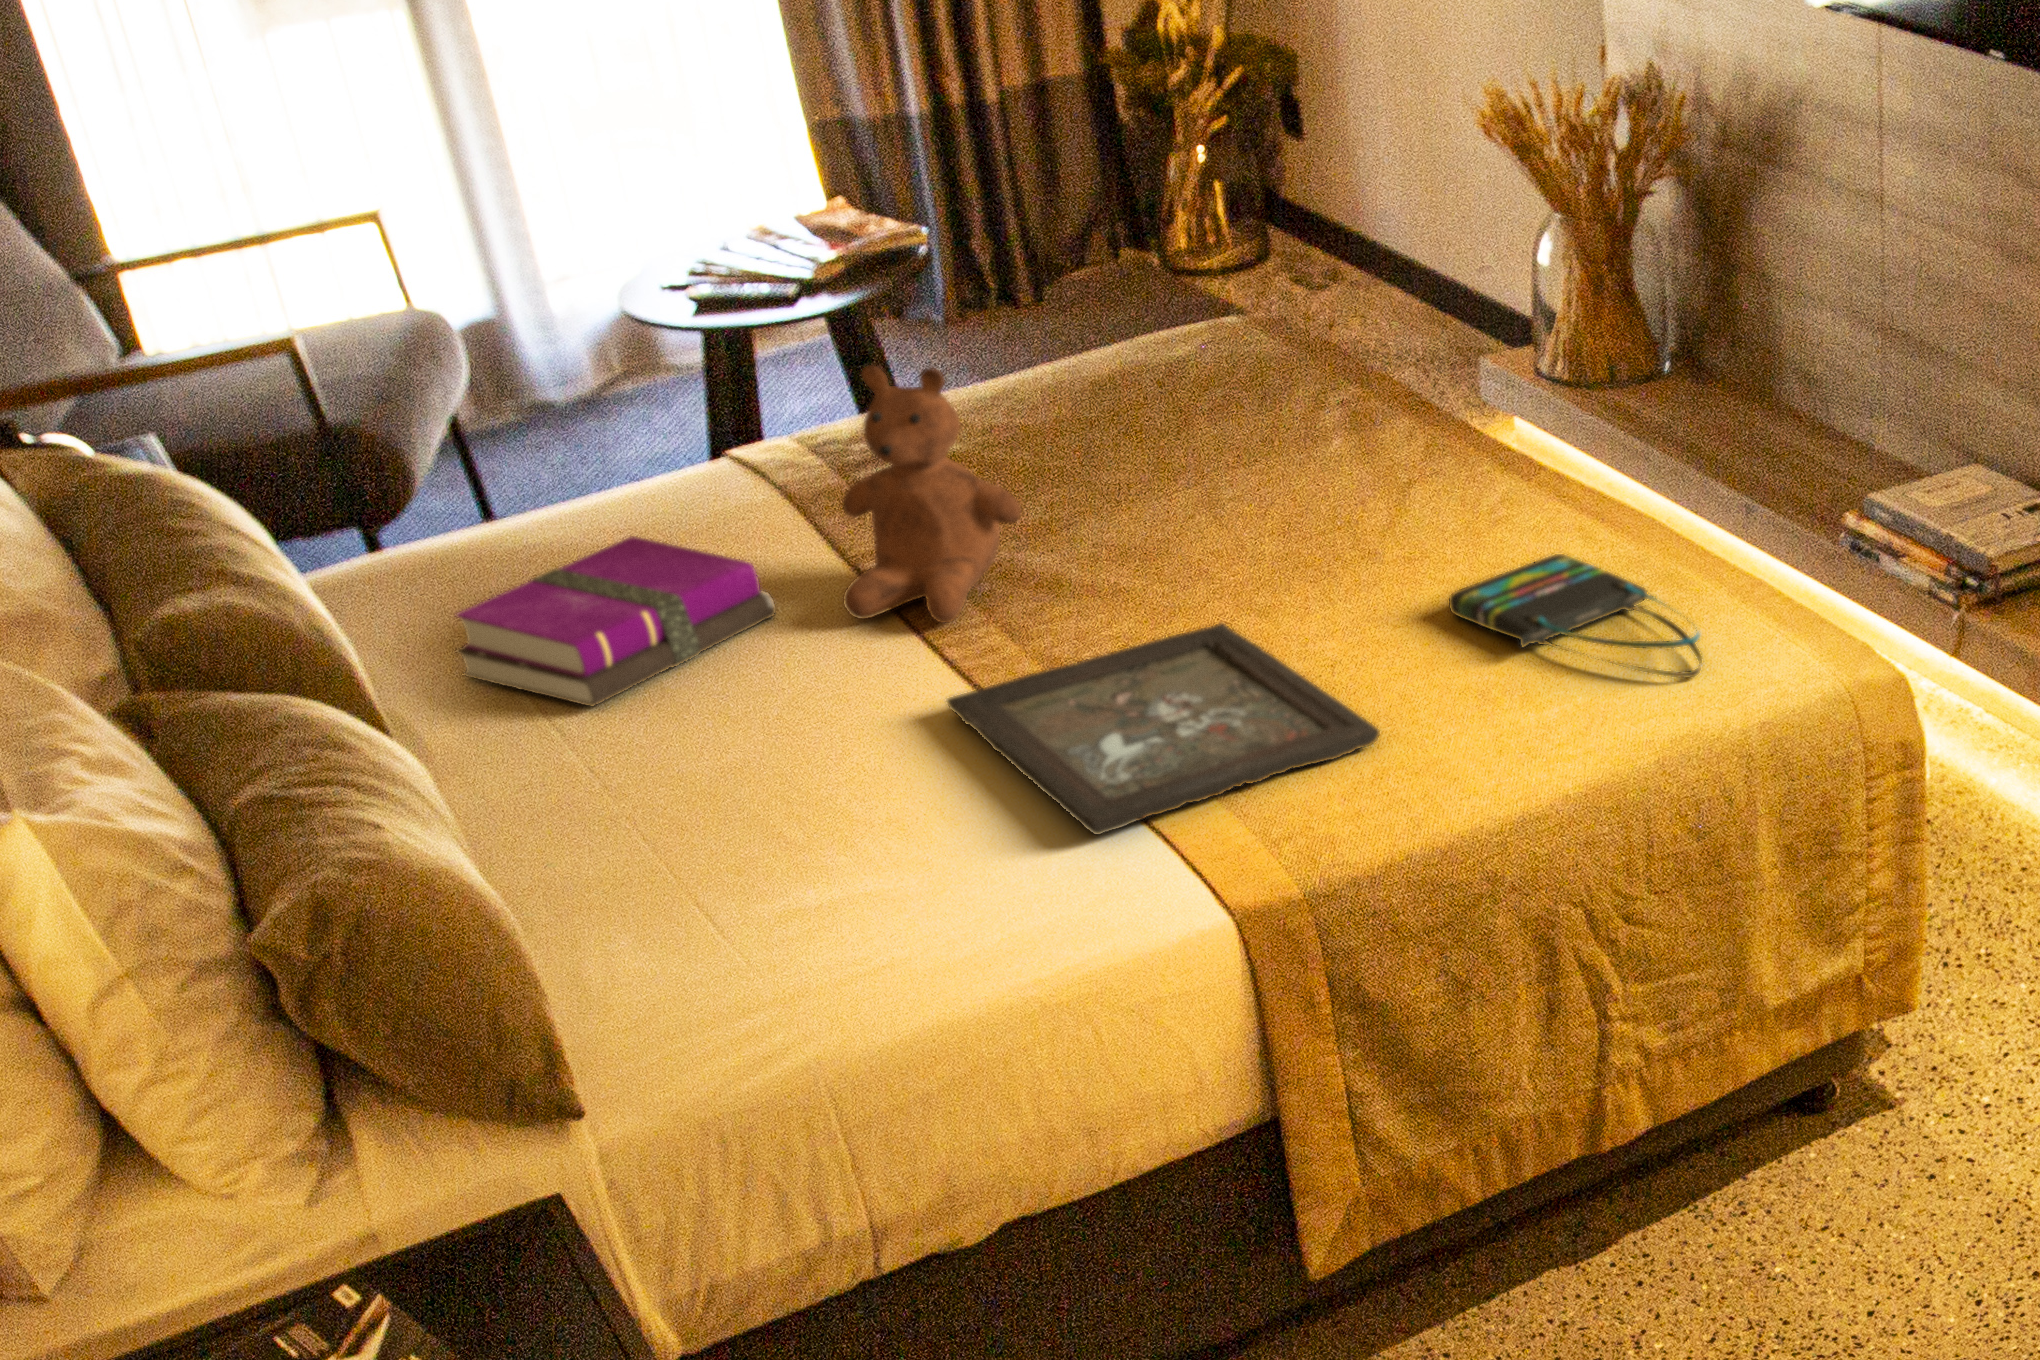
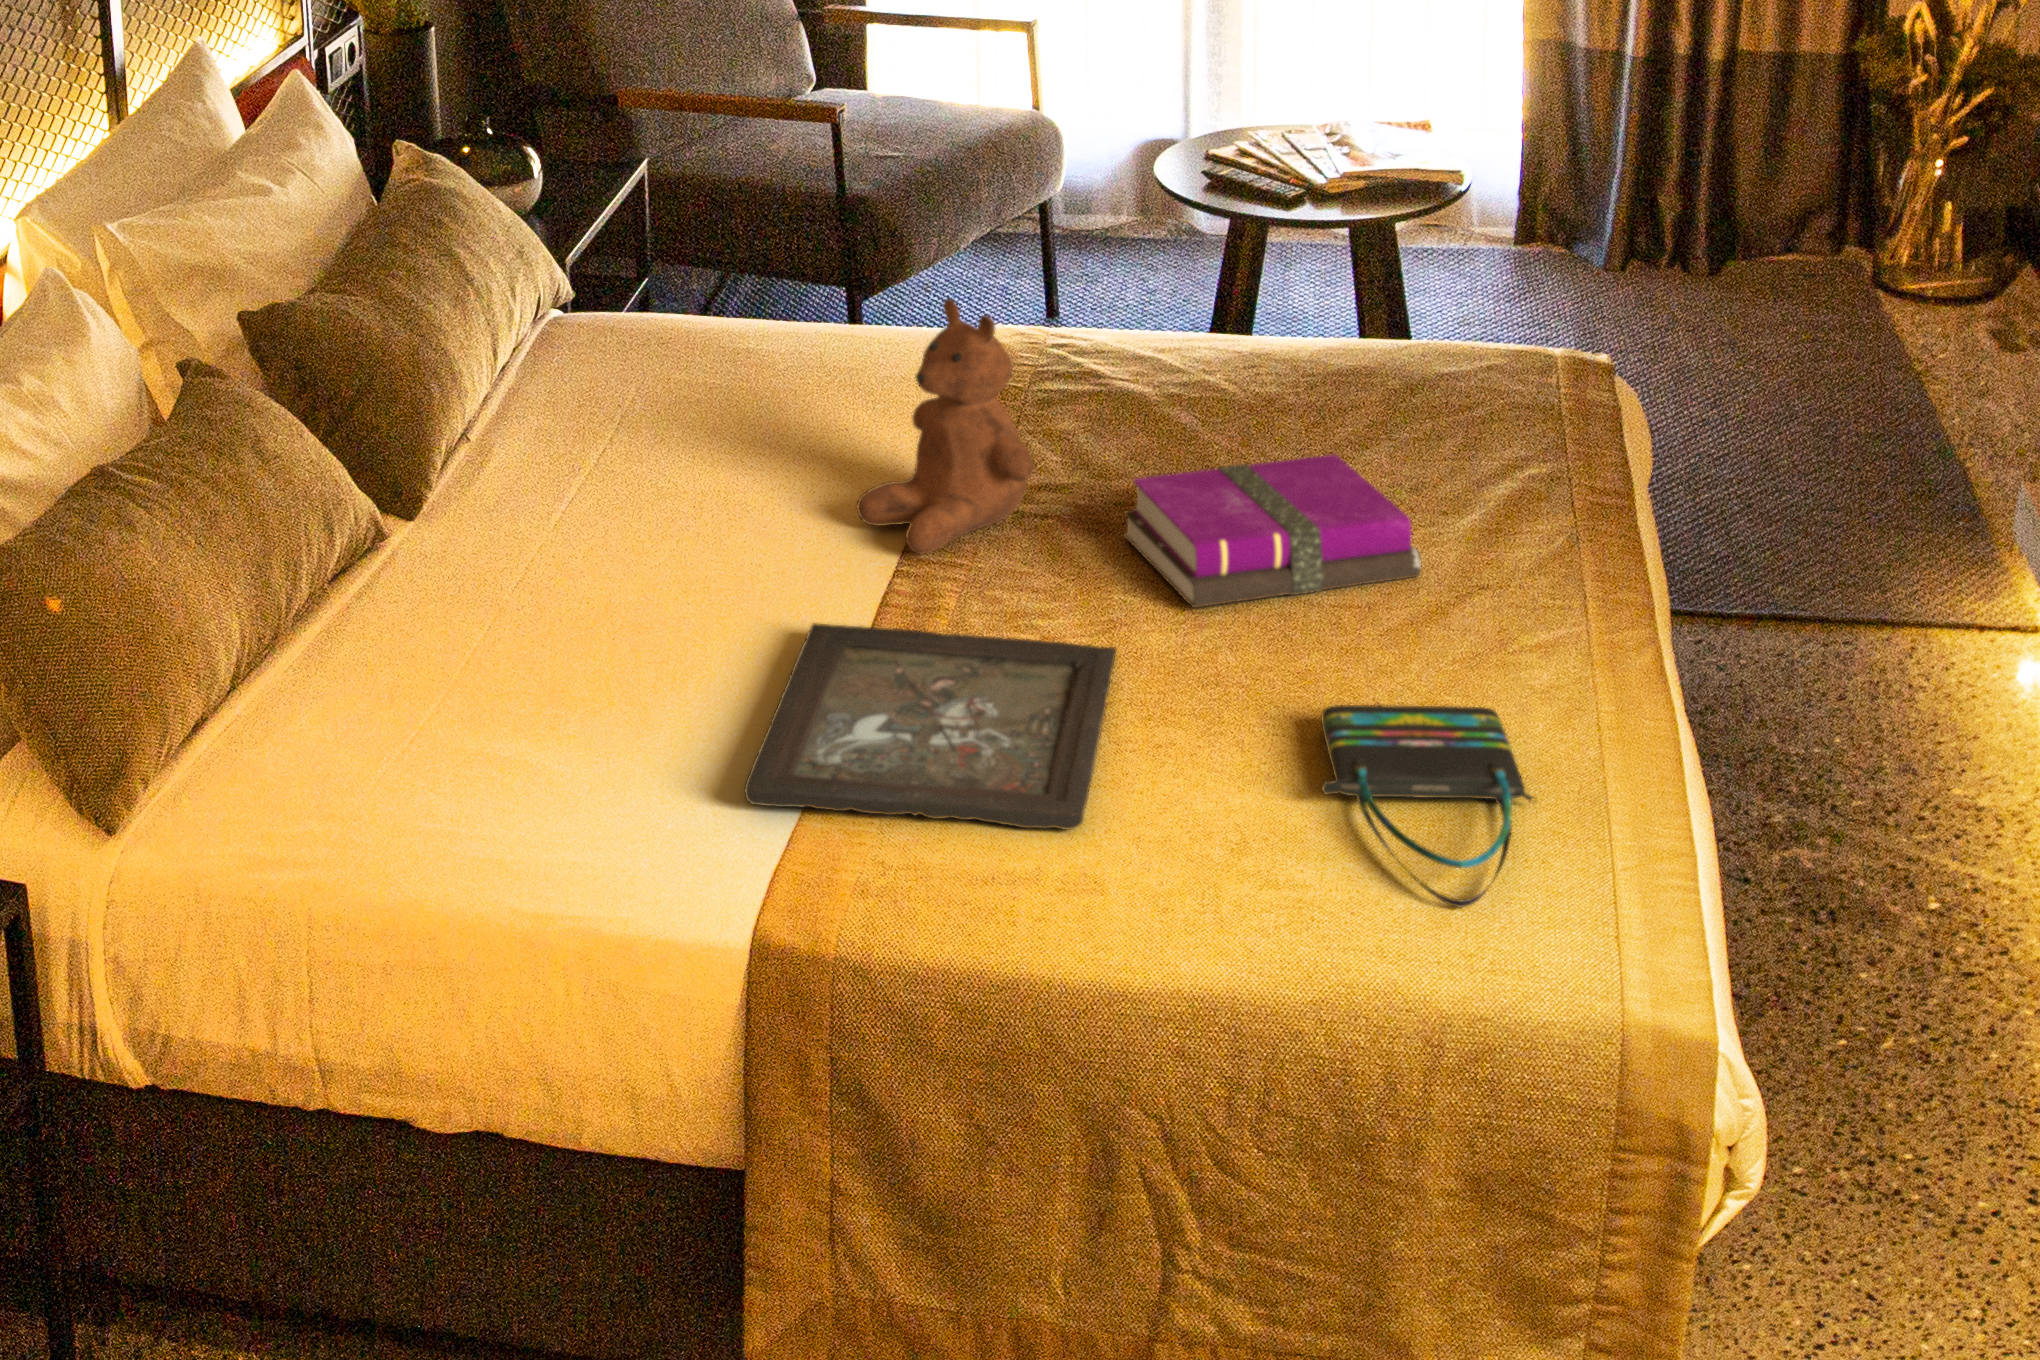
notebook: present [456,536,776,706] -> present [1124,455,1421,608]

